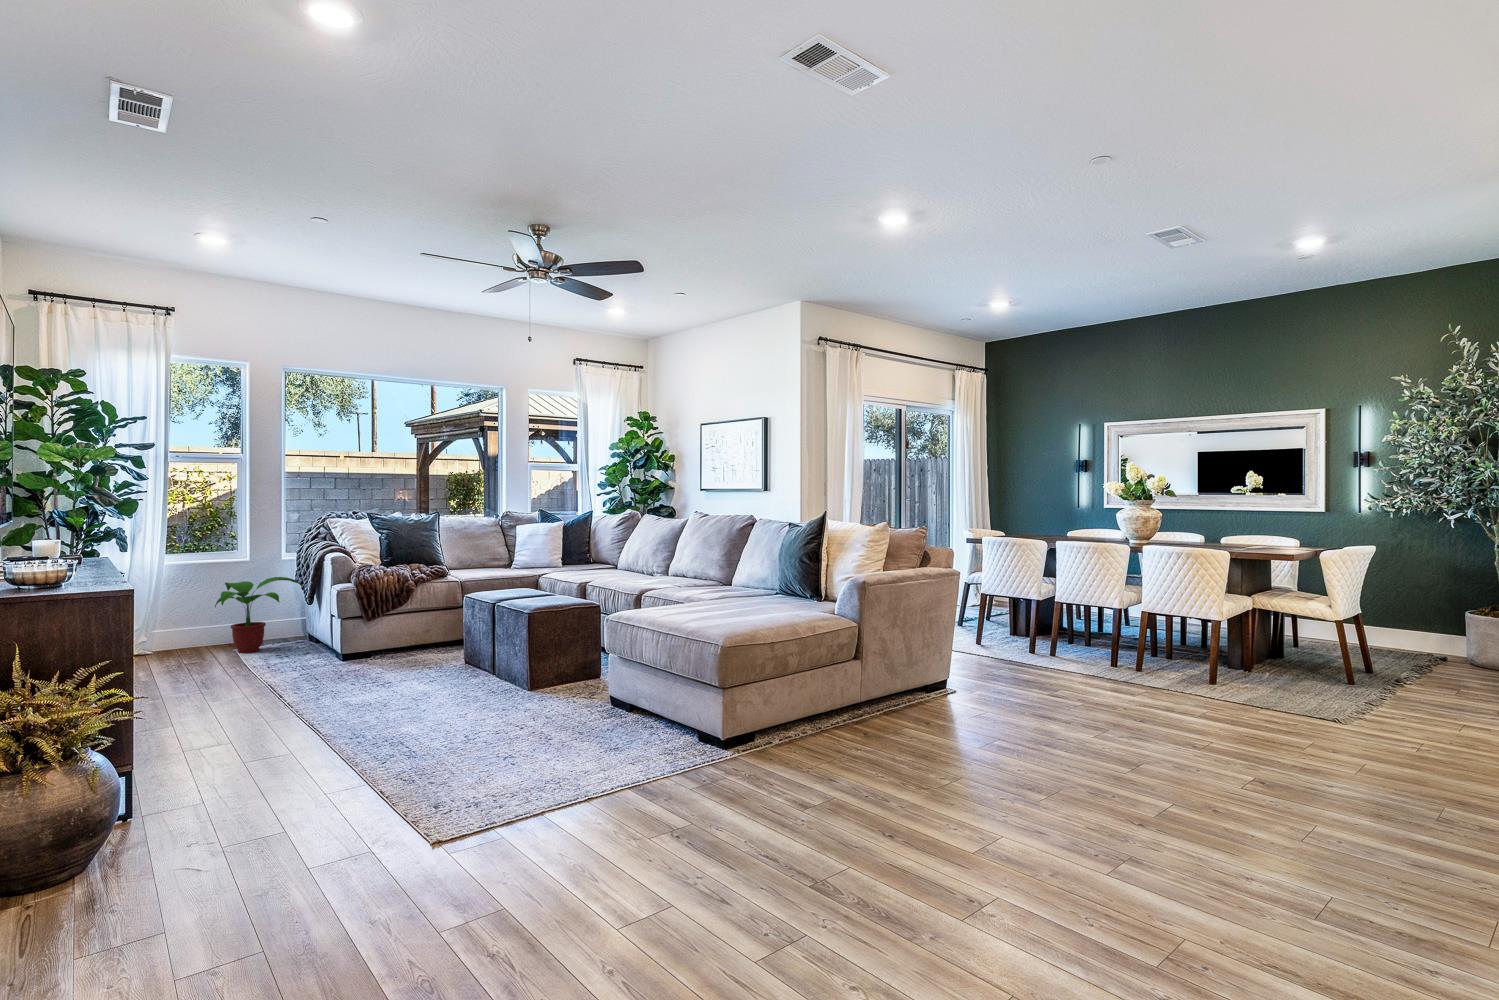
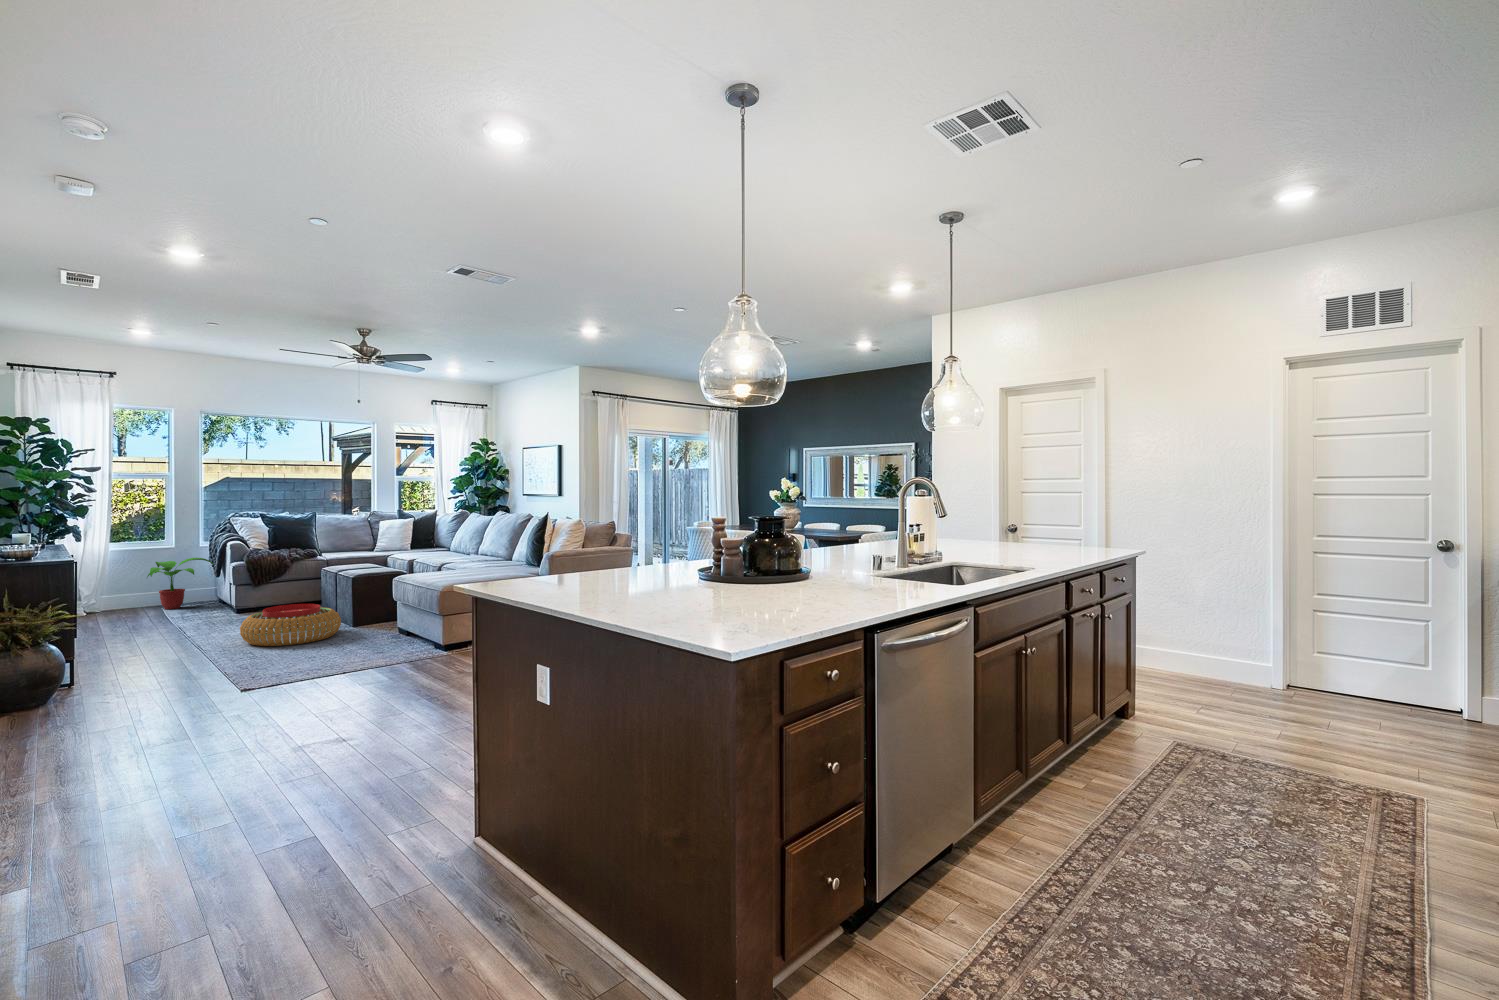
pouf: none [374,655,521,730] -> present [240,604,341,646]

